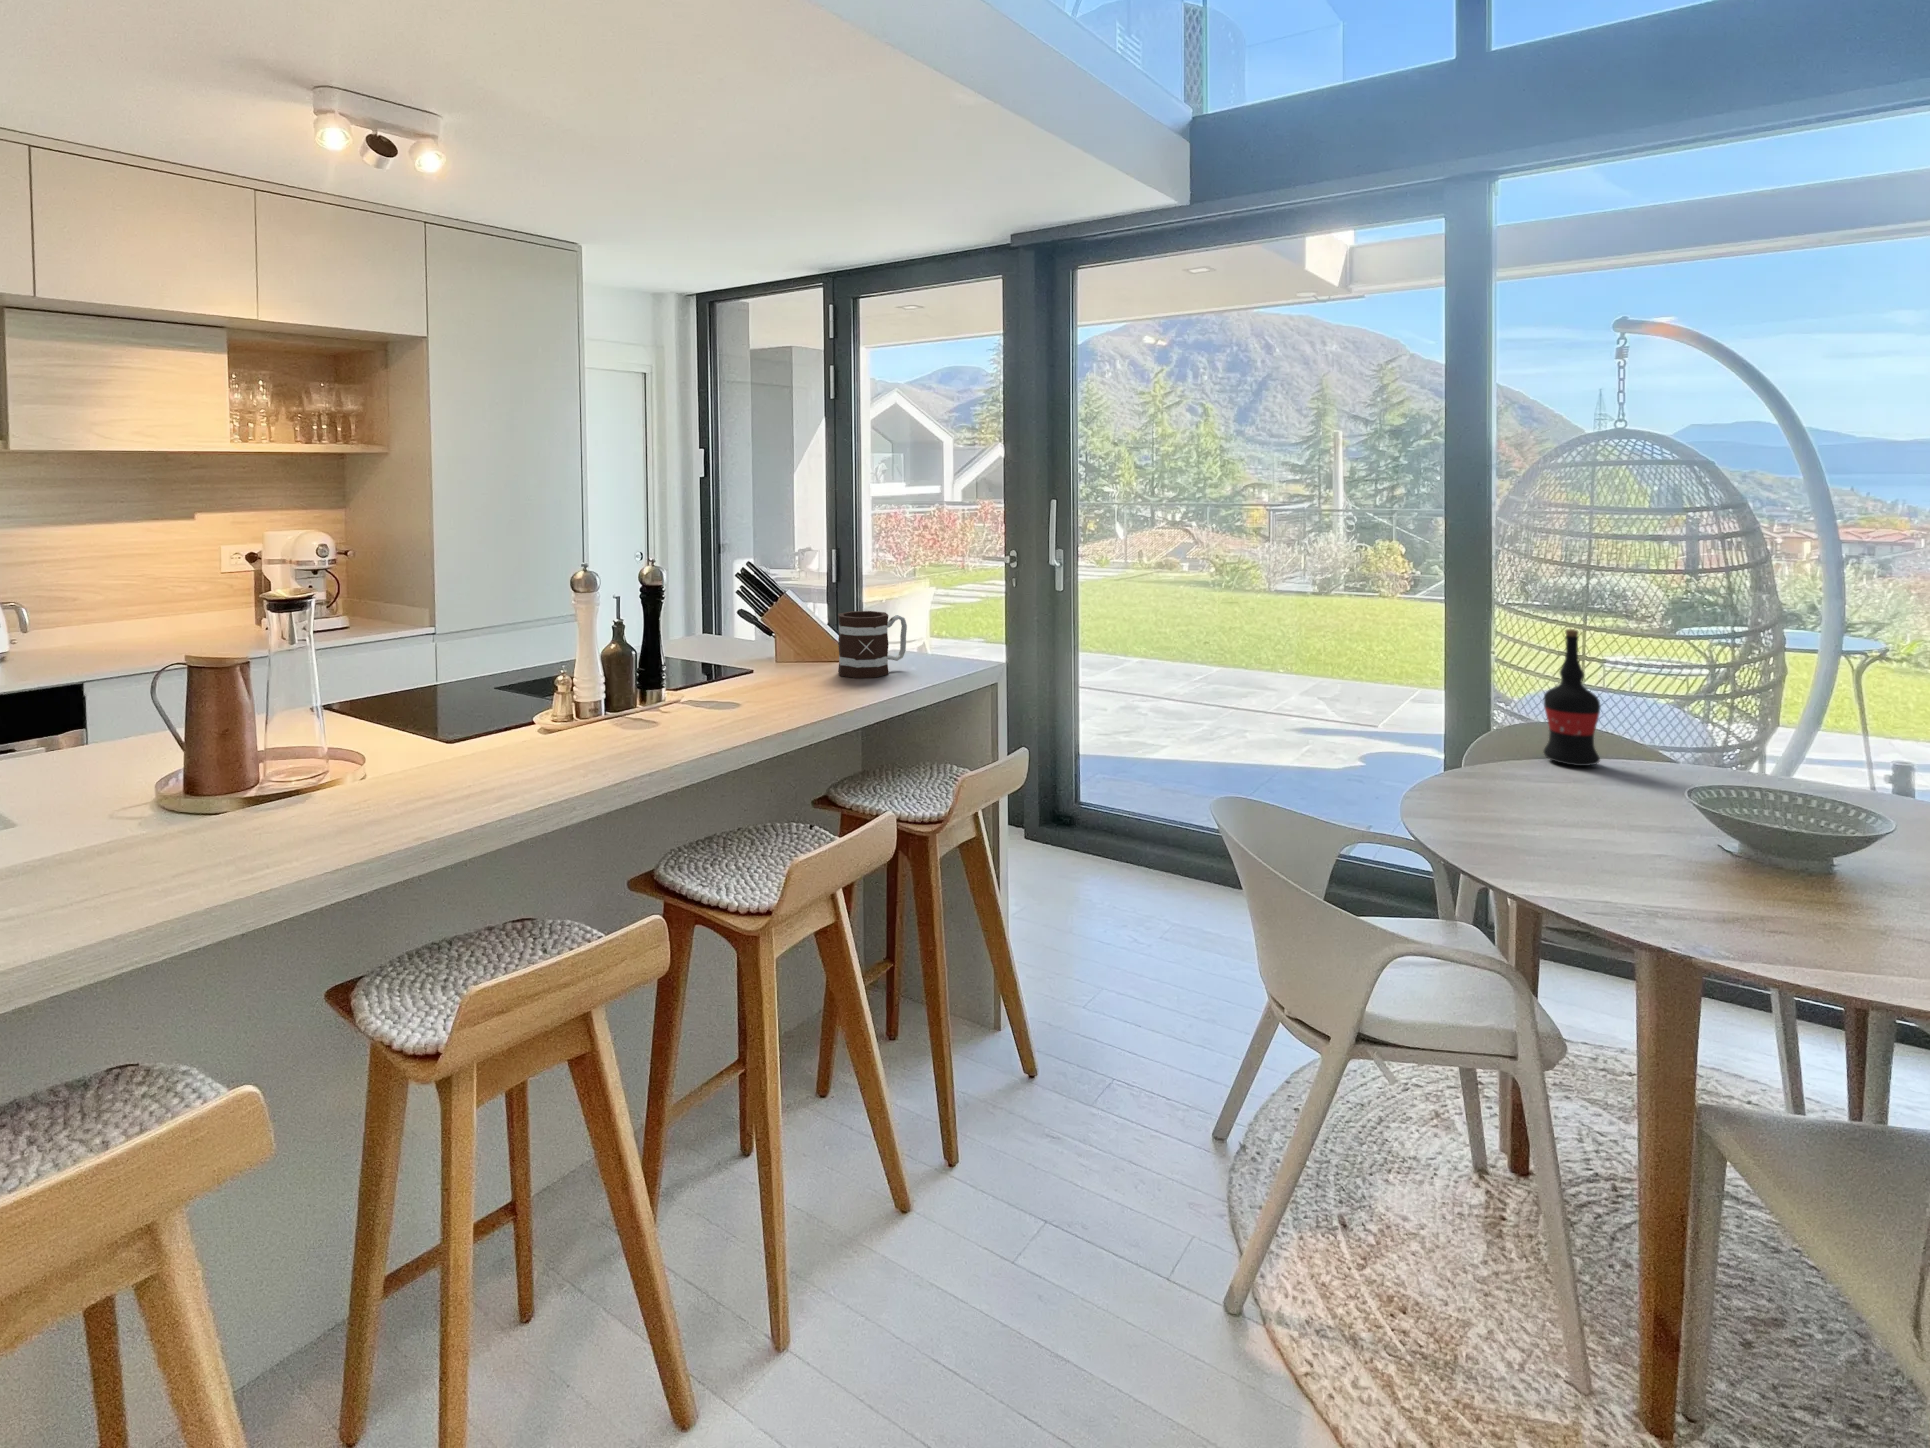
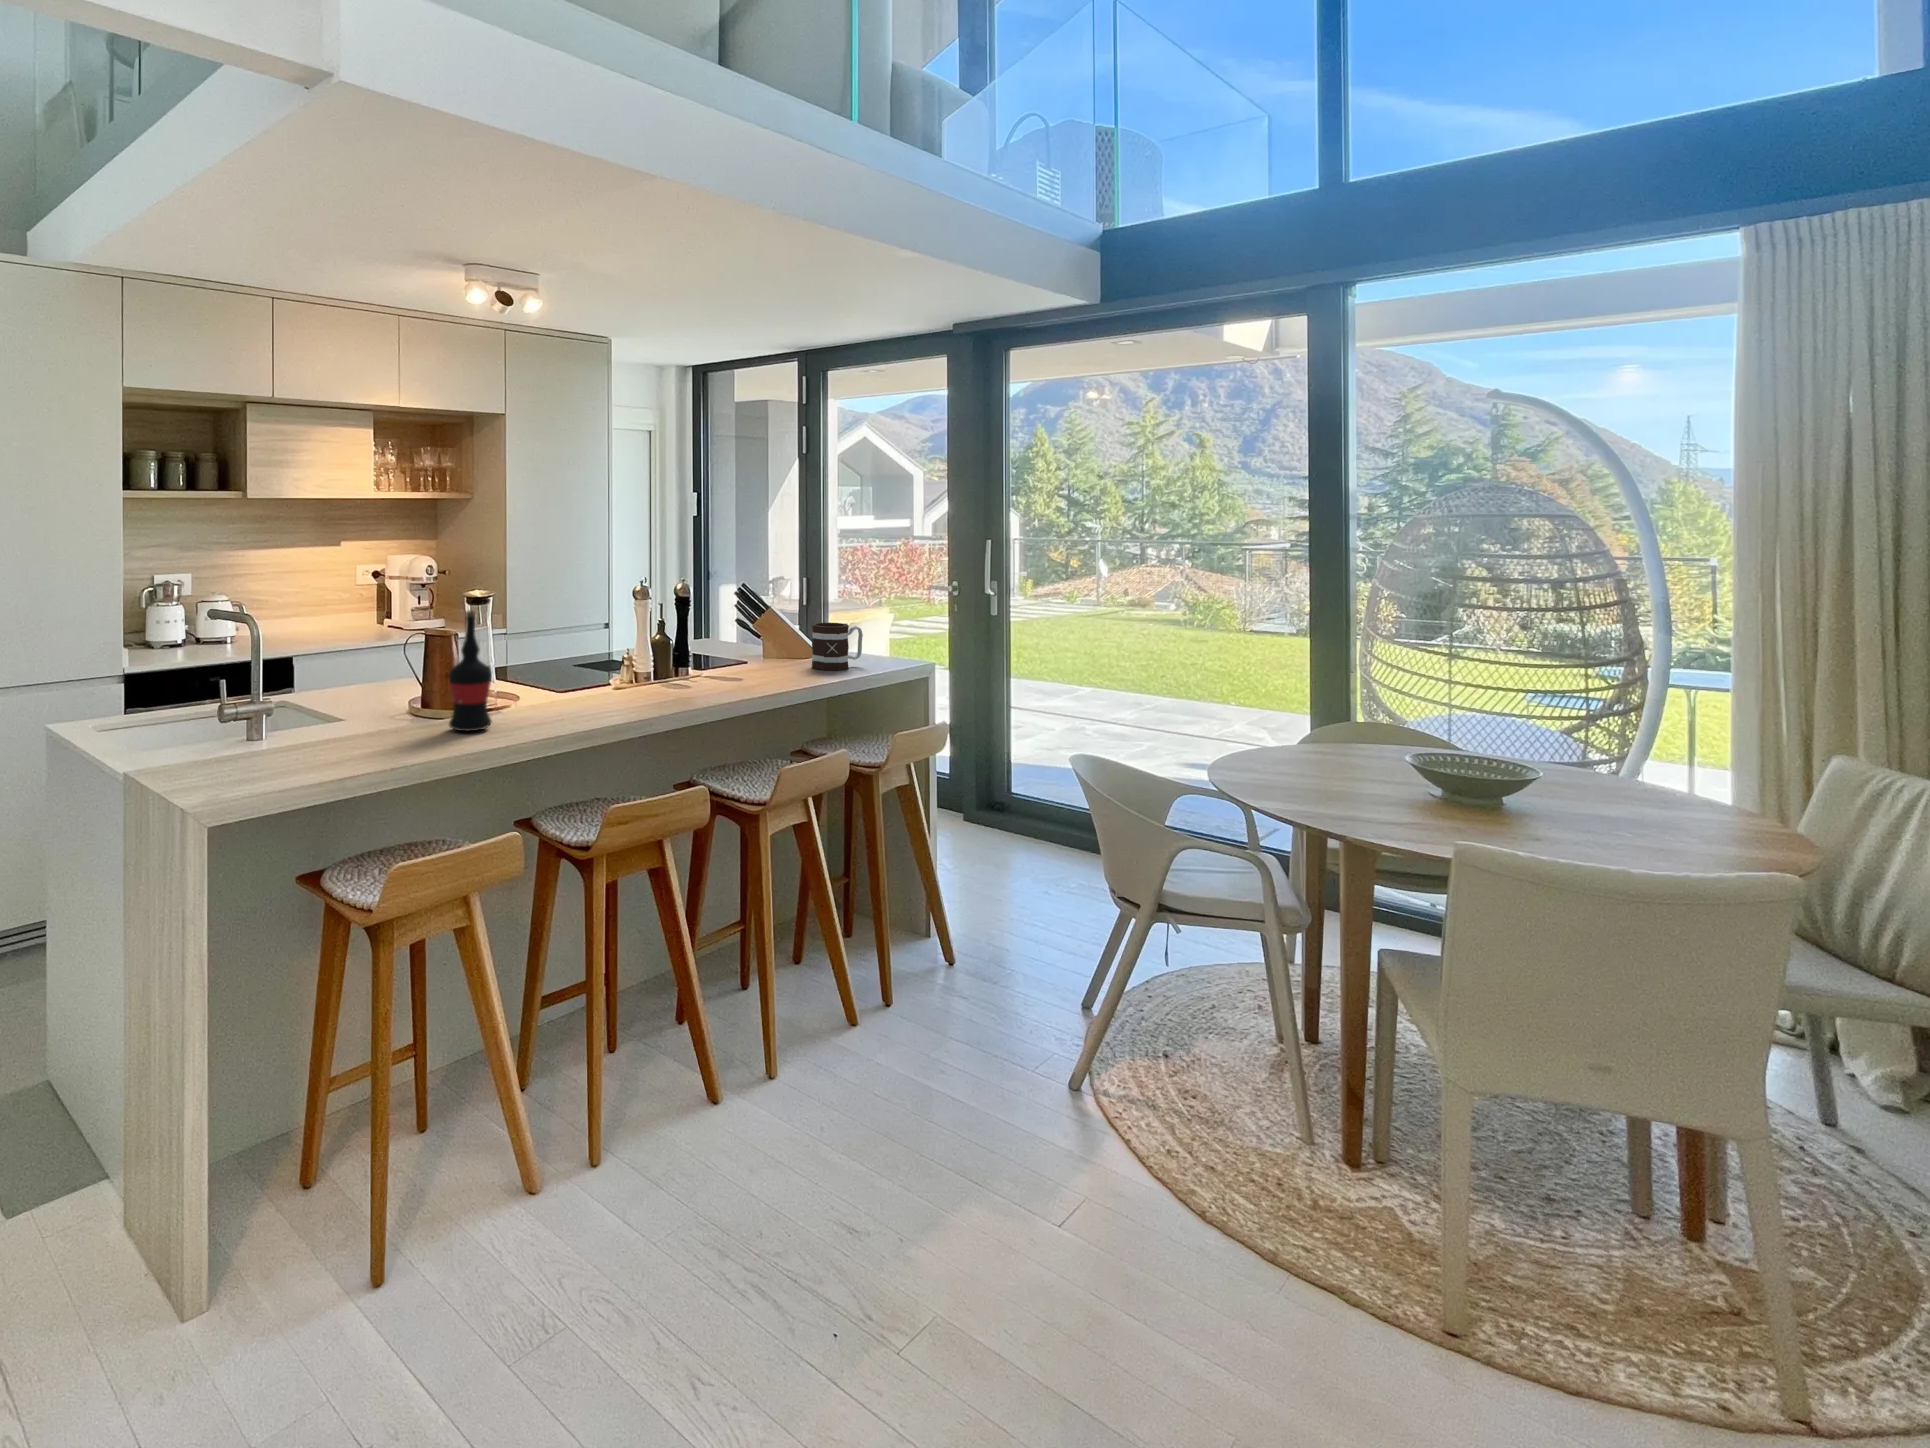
wine bottle: present [1544,629,1600,766] -> present [449,611,492,731]

